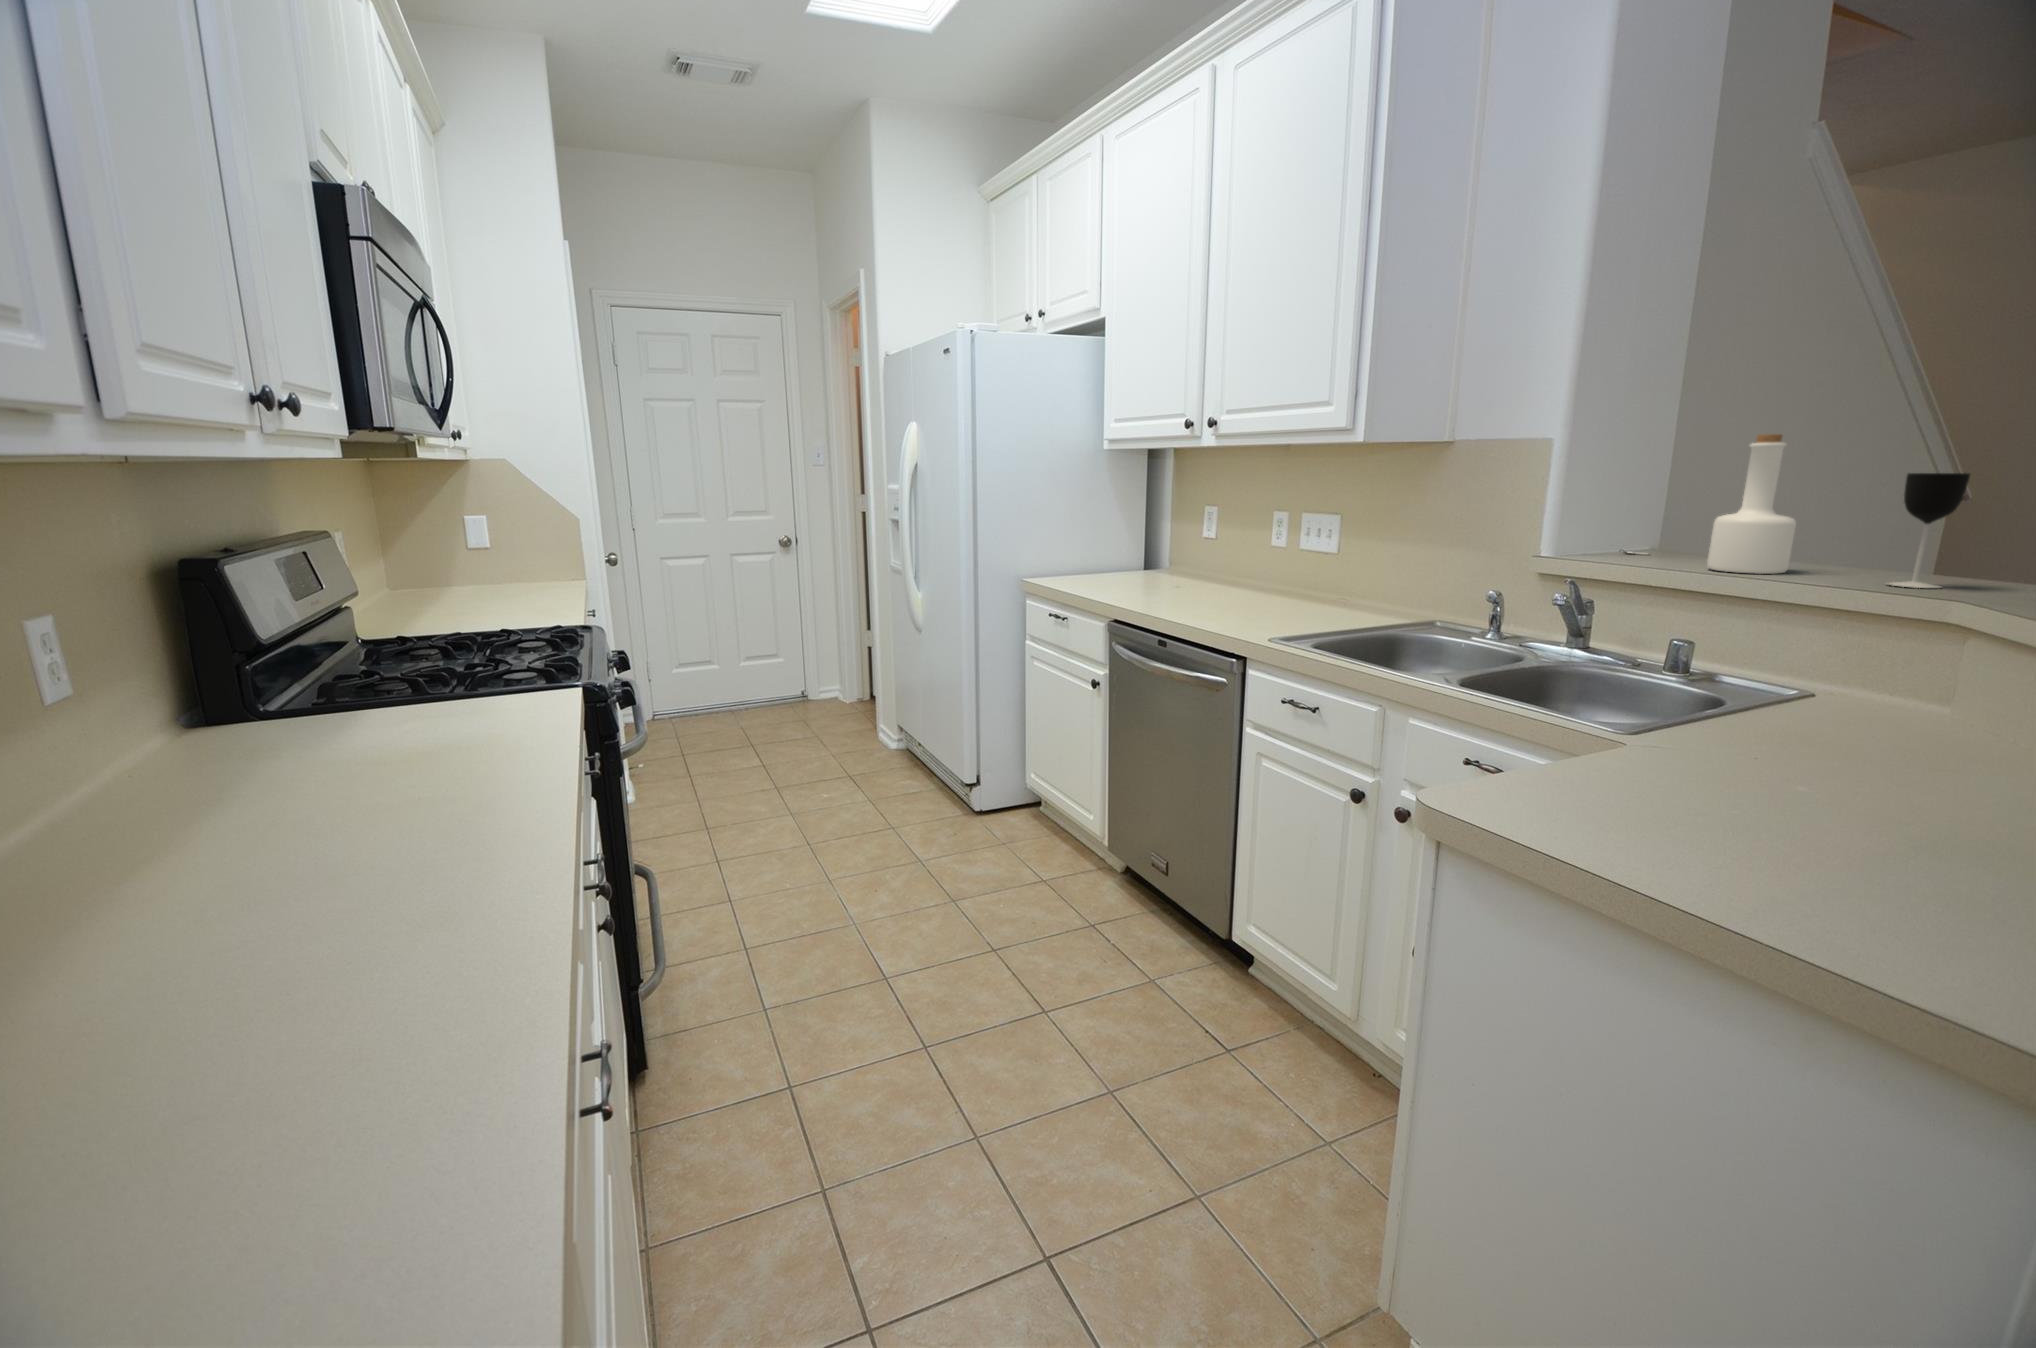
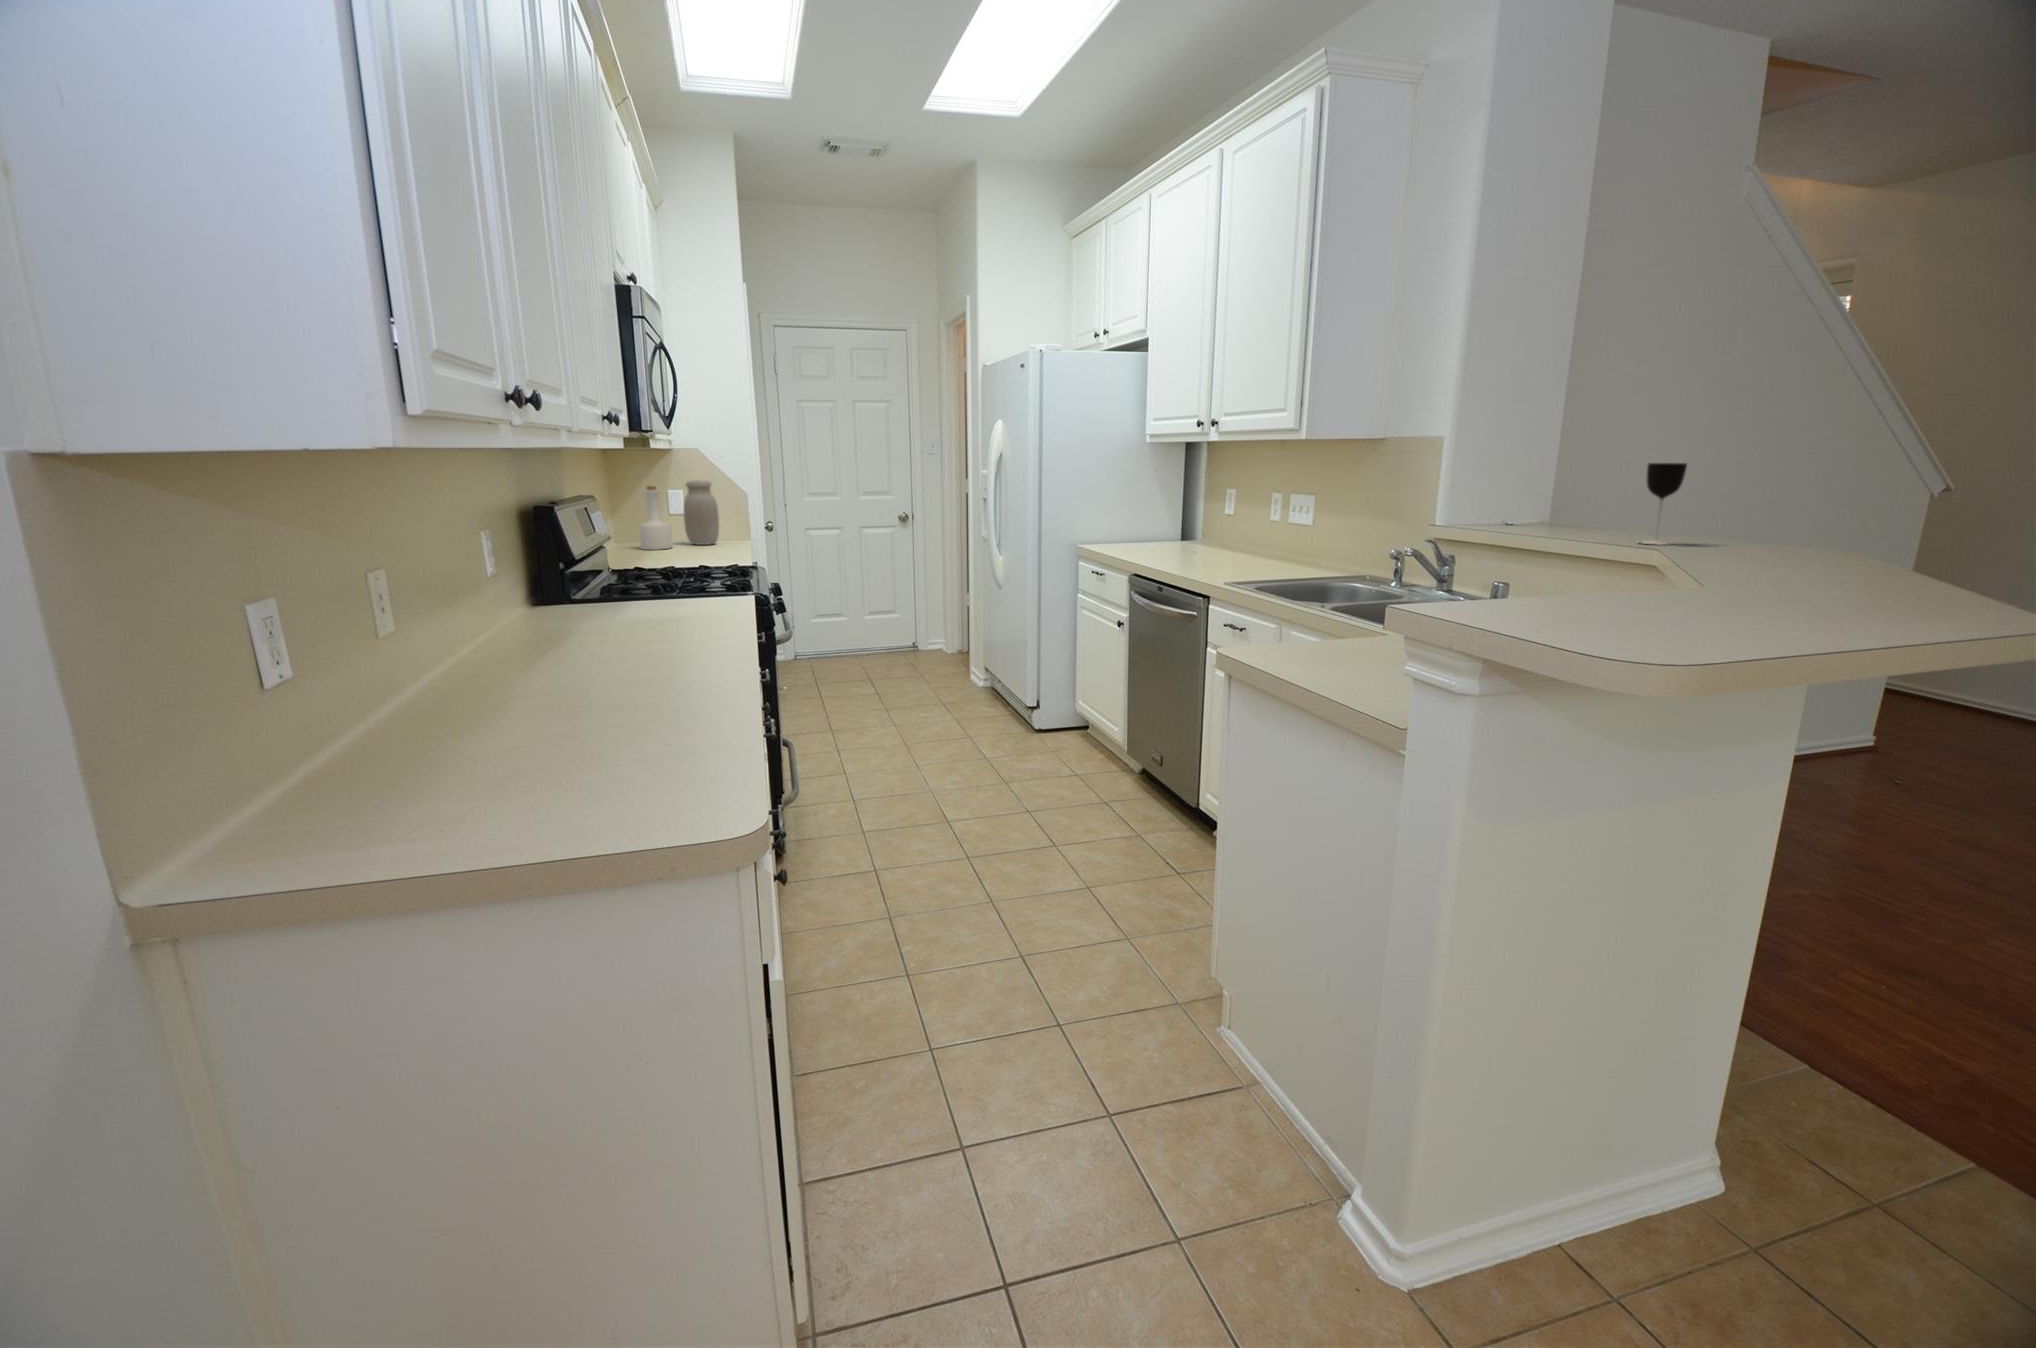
bottle: present [1707,434,1796,574] -> present [639,486,672,550]
jar: none [489,504,542,591] -> present [683,481,719,545]

